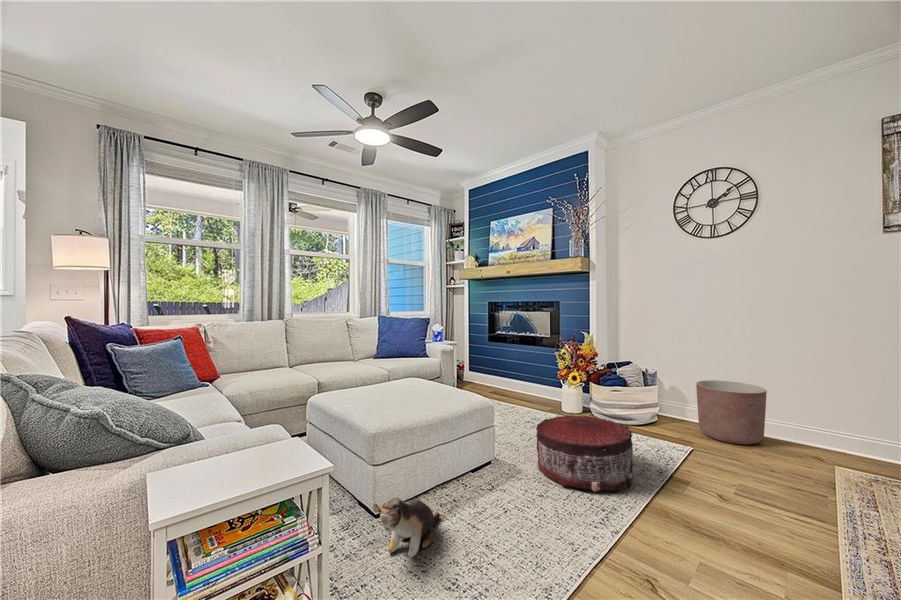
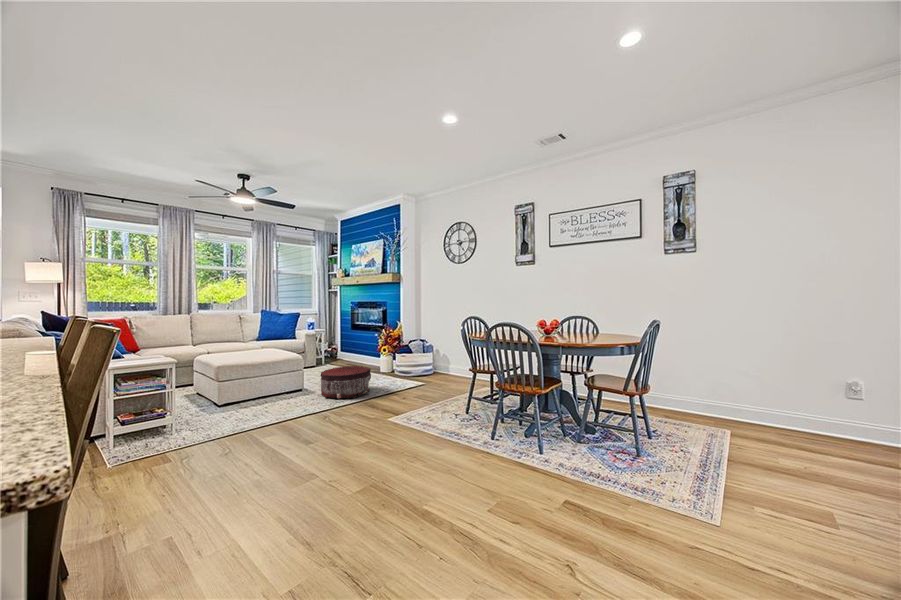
planter: present [696,380,767,444] -> none [439,349,472,382]
plush toy: present [373,497,440,557] -> none [202,390,248,416]

